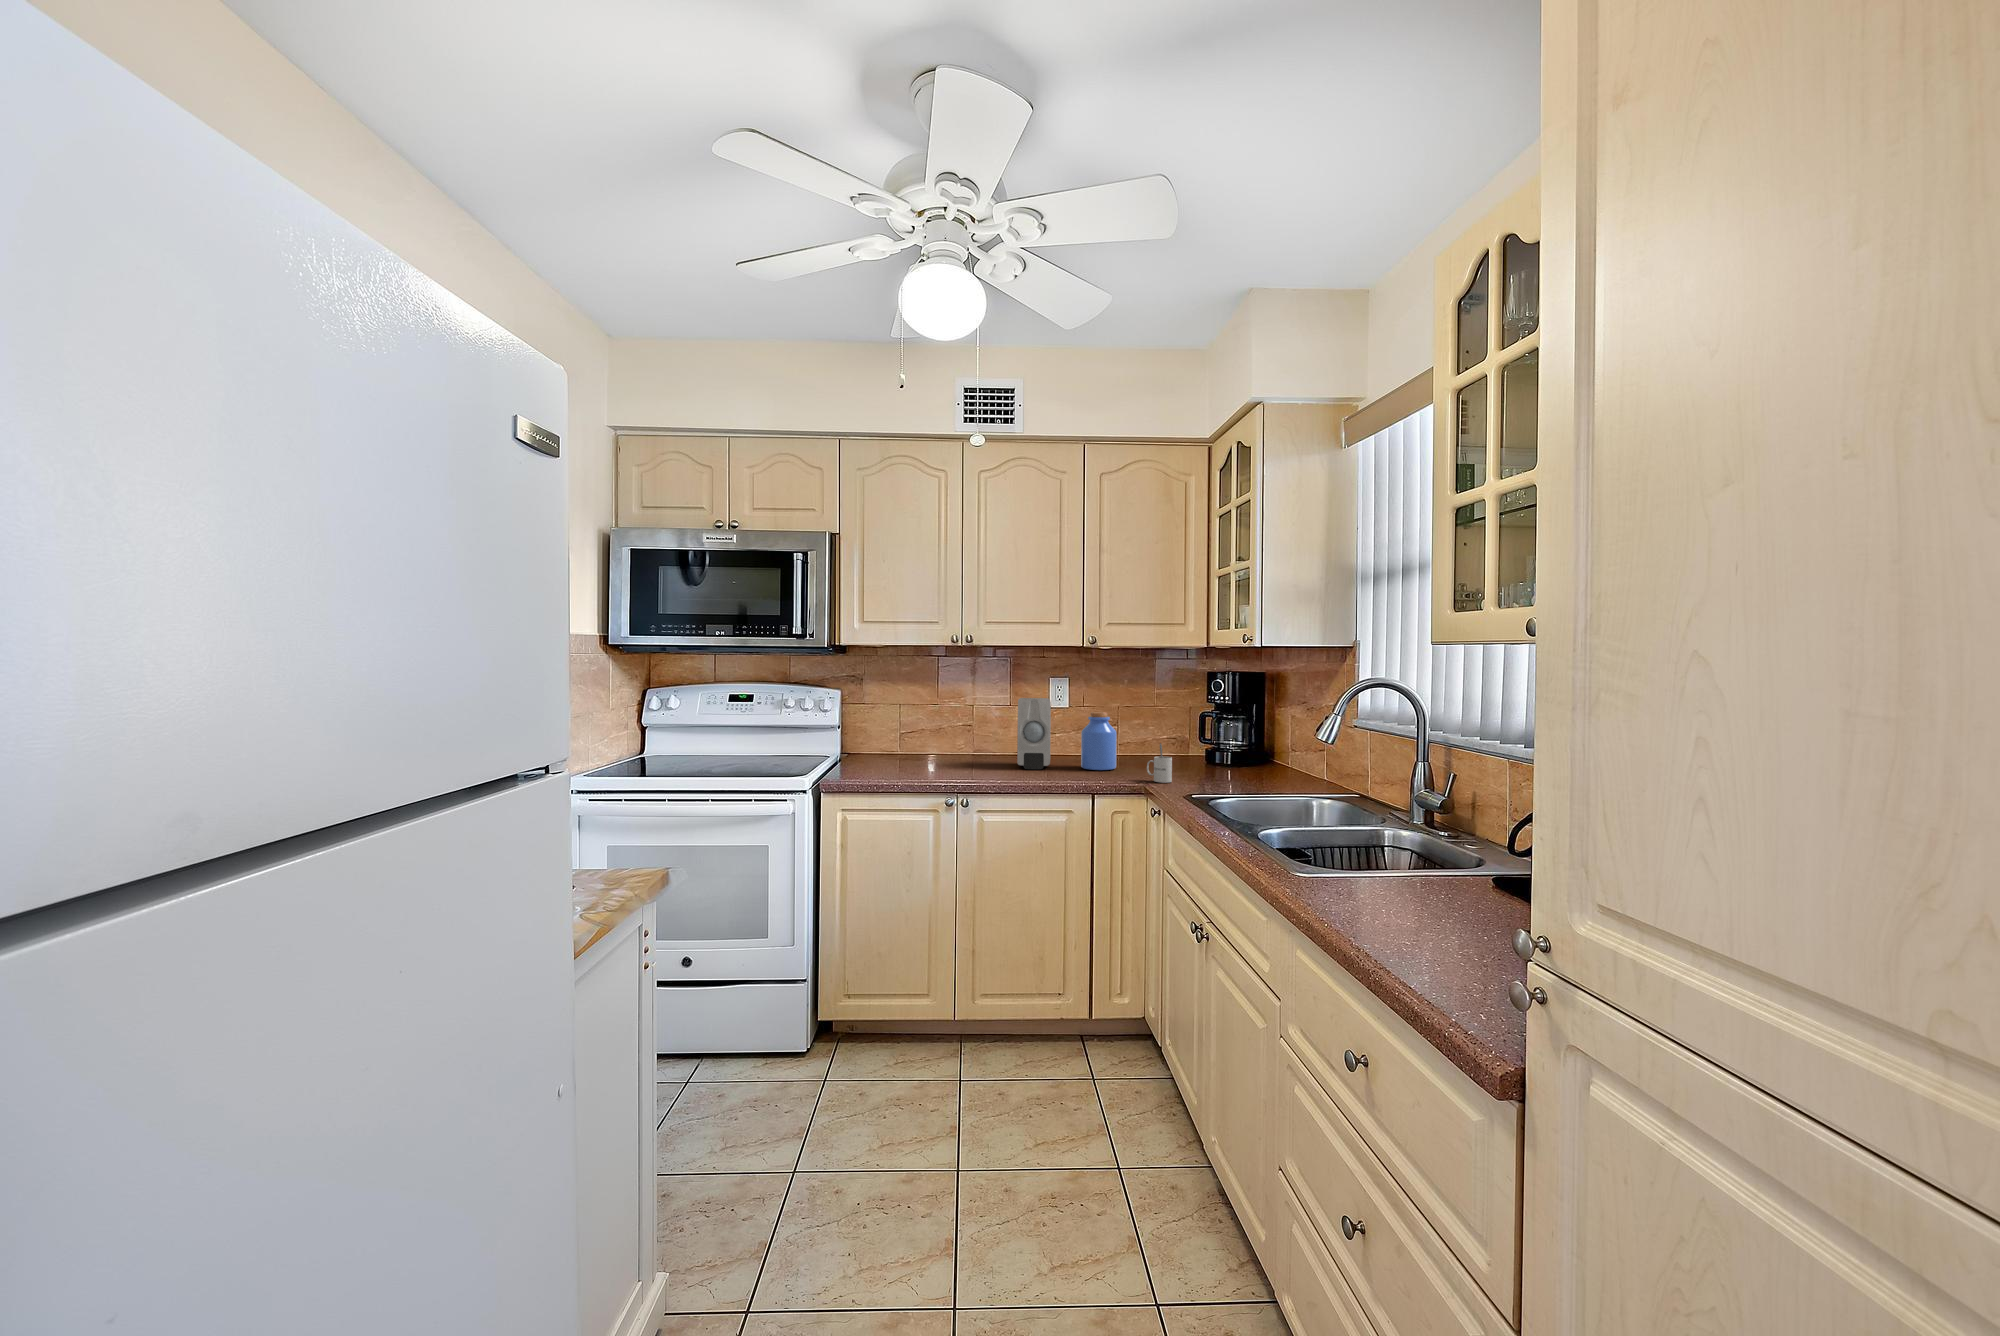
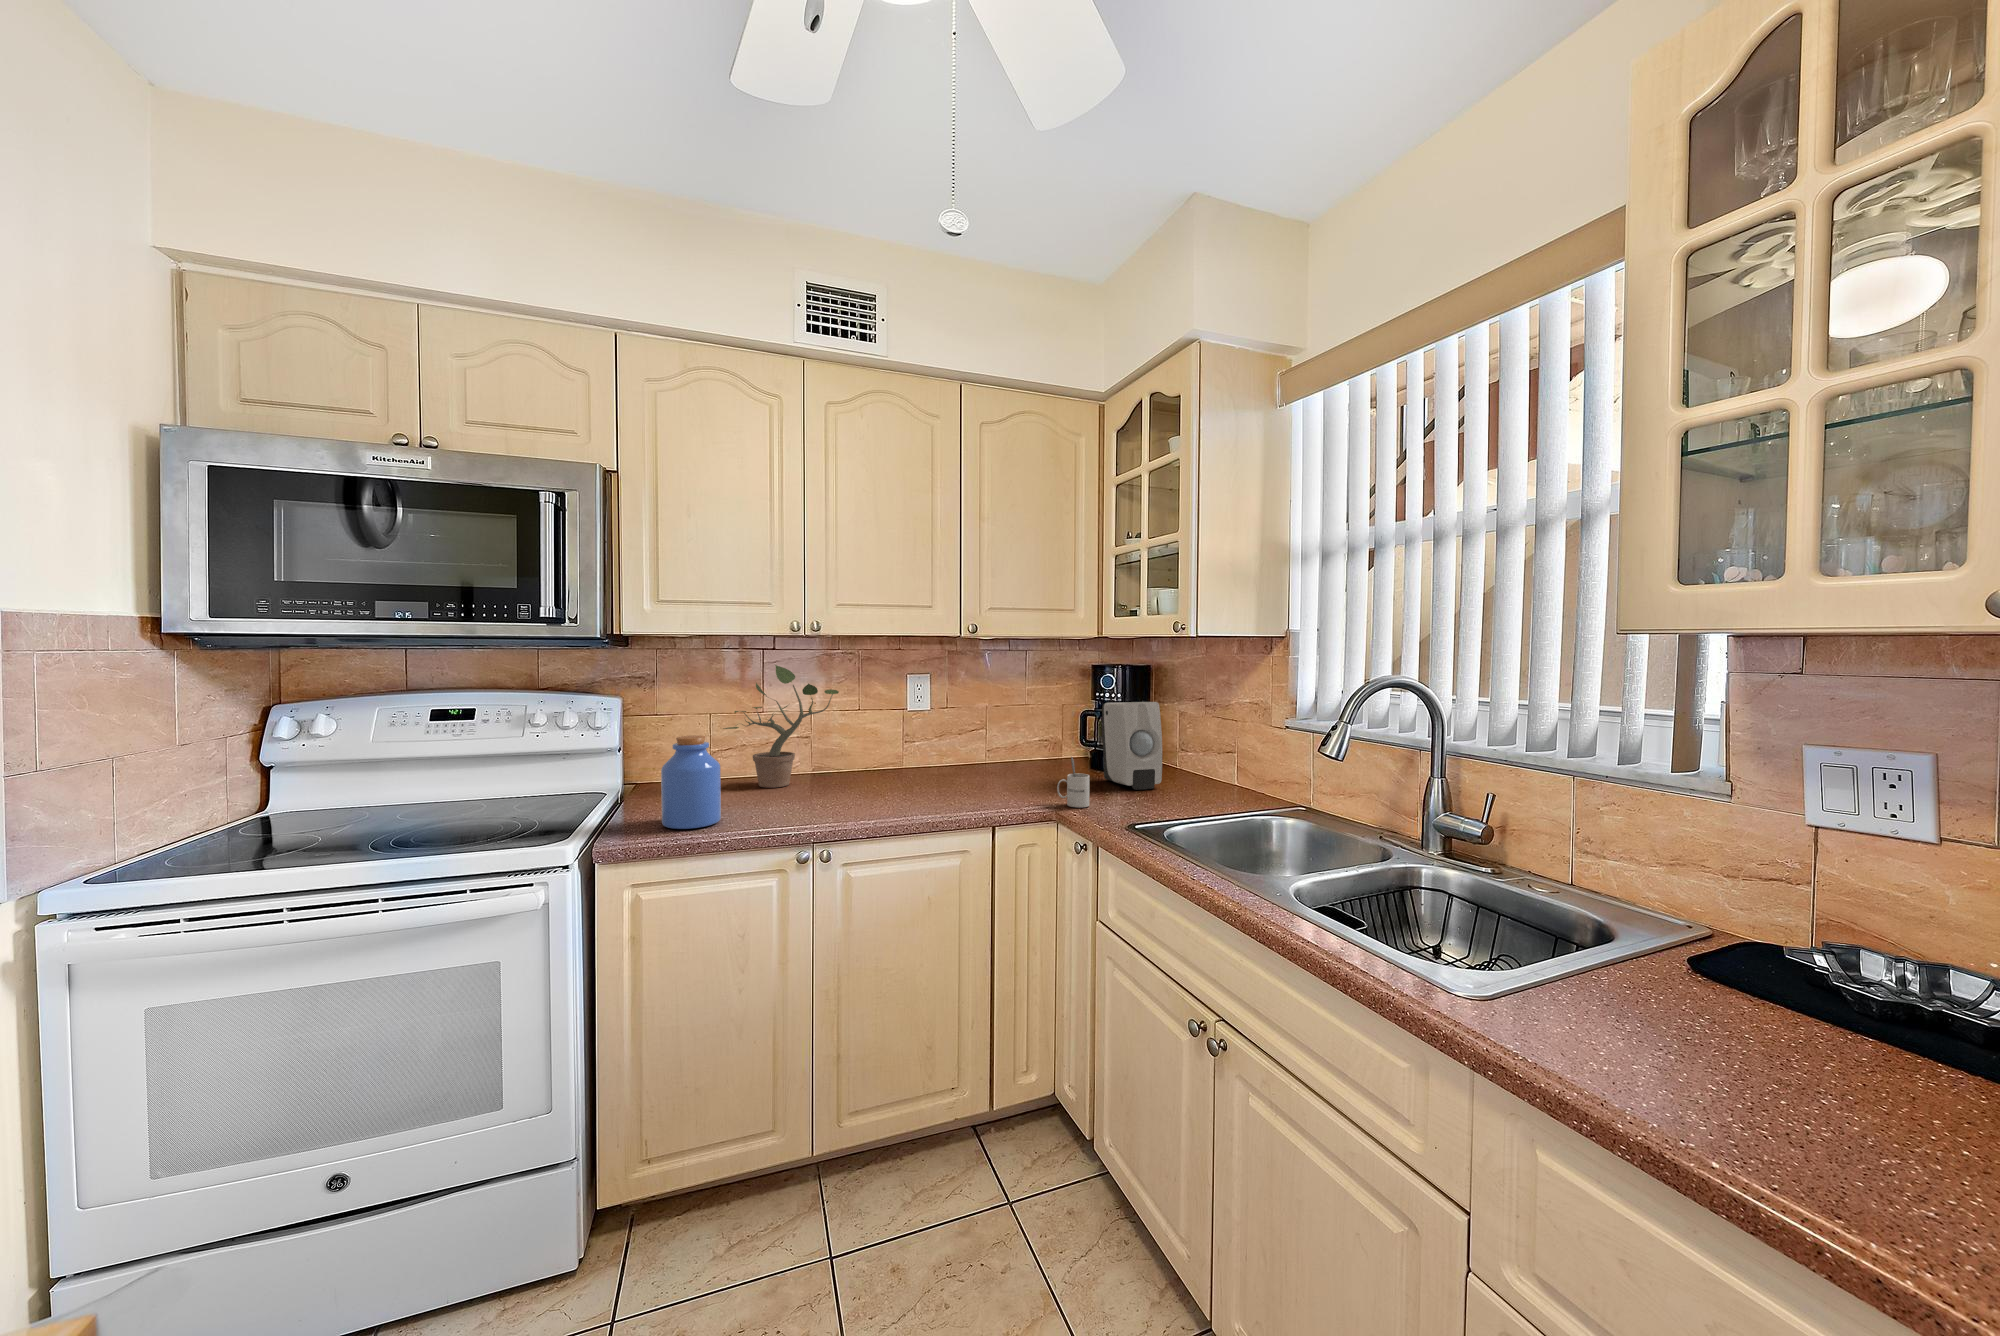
potted plant: none [907,667,994,761] -> present [724,665,839,788]
soap dispenser: present [1017,698,1051,769] -> present [1102,702,1162,790]
jar: present [1081,712,1117,770] -> present [661,735,721,829]

